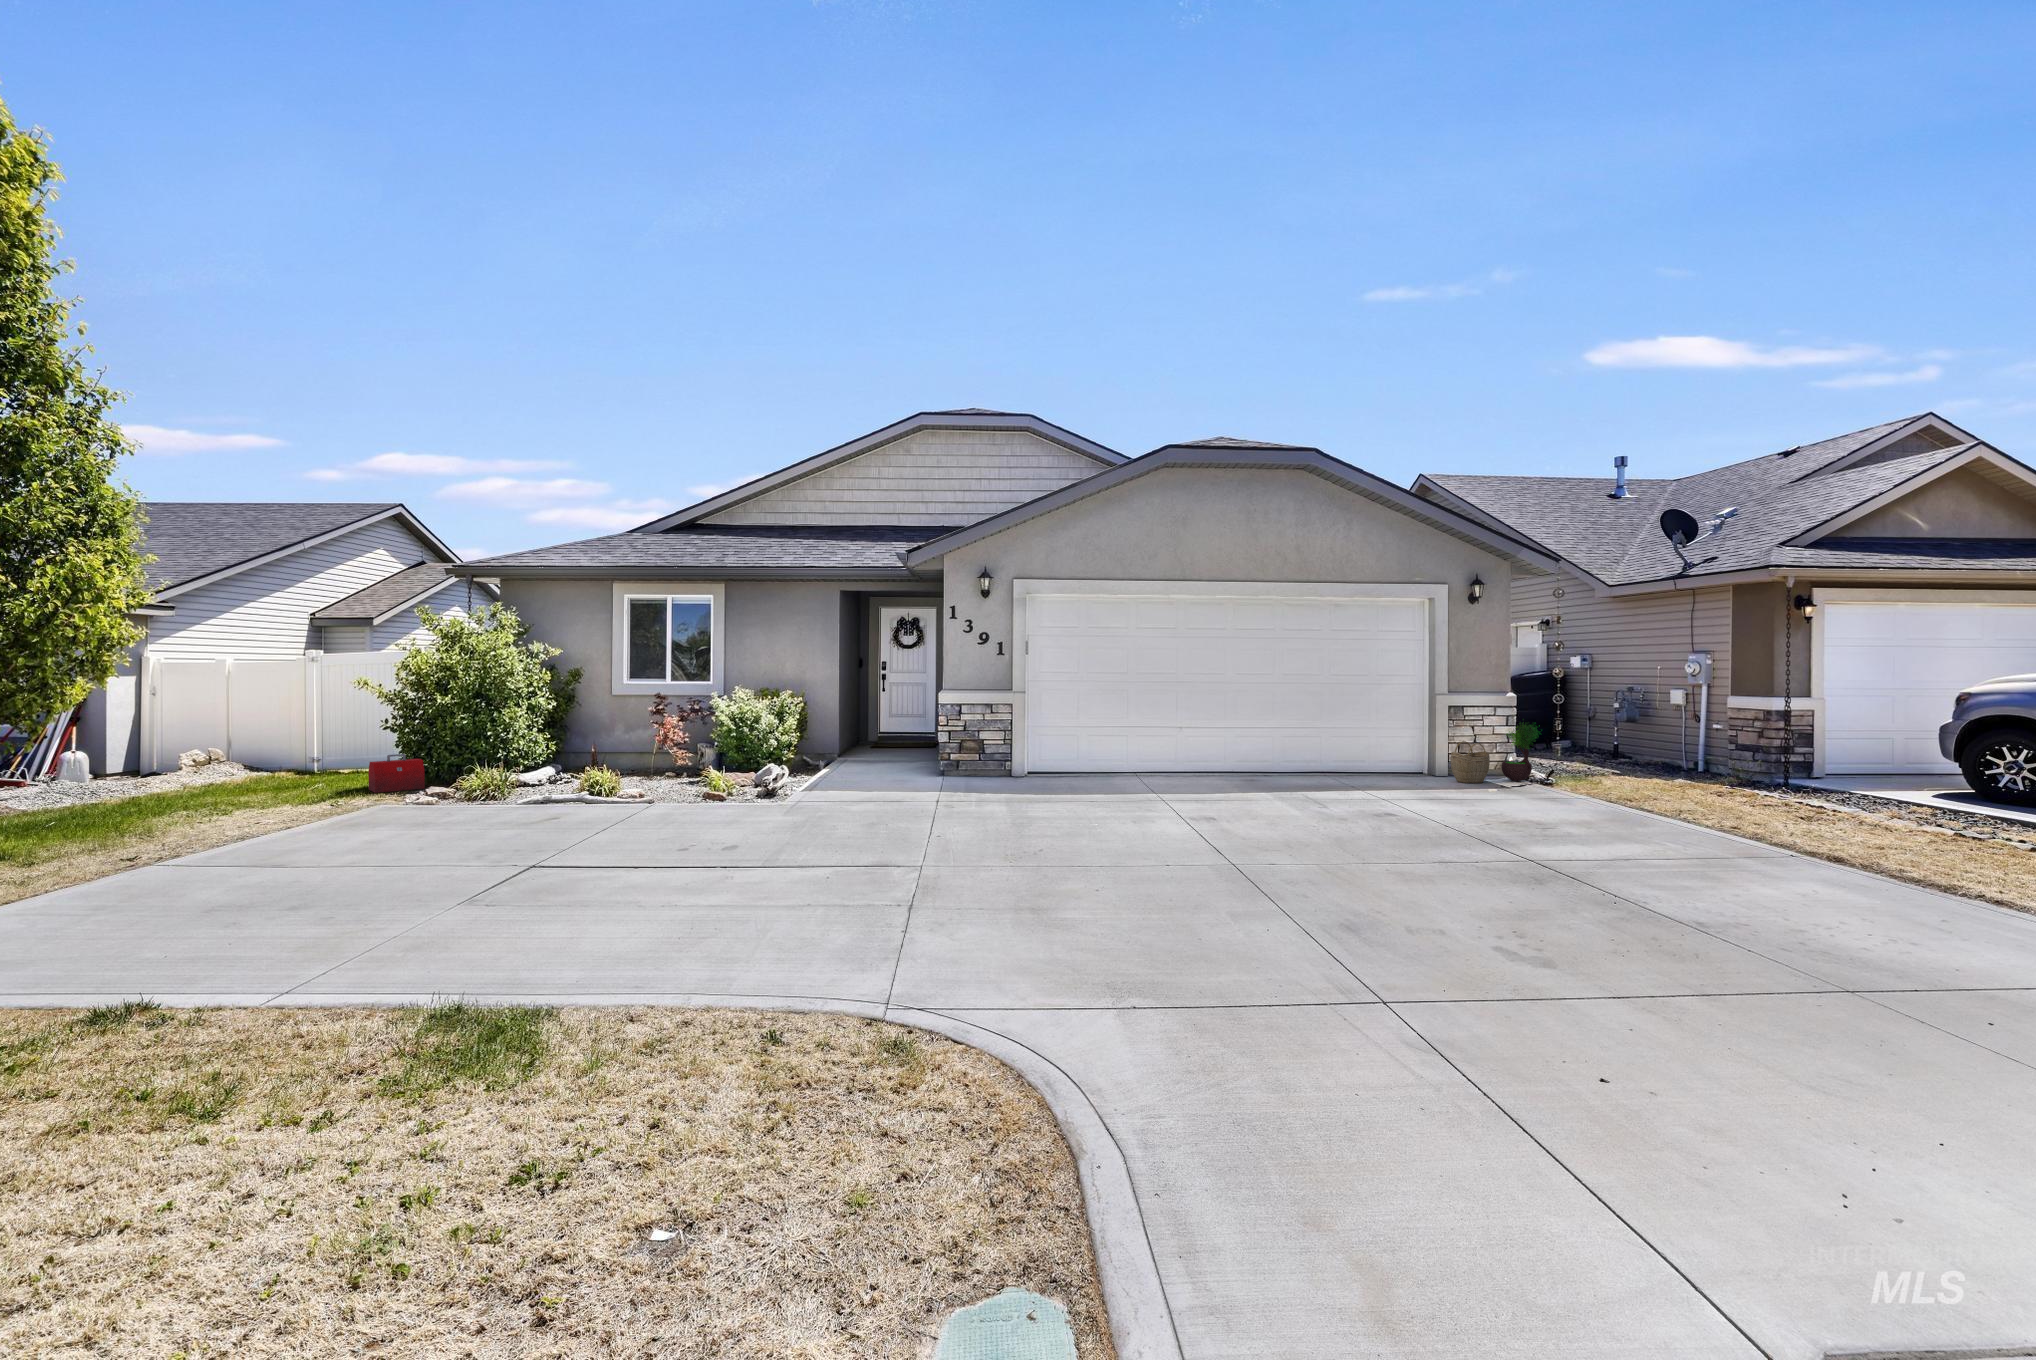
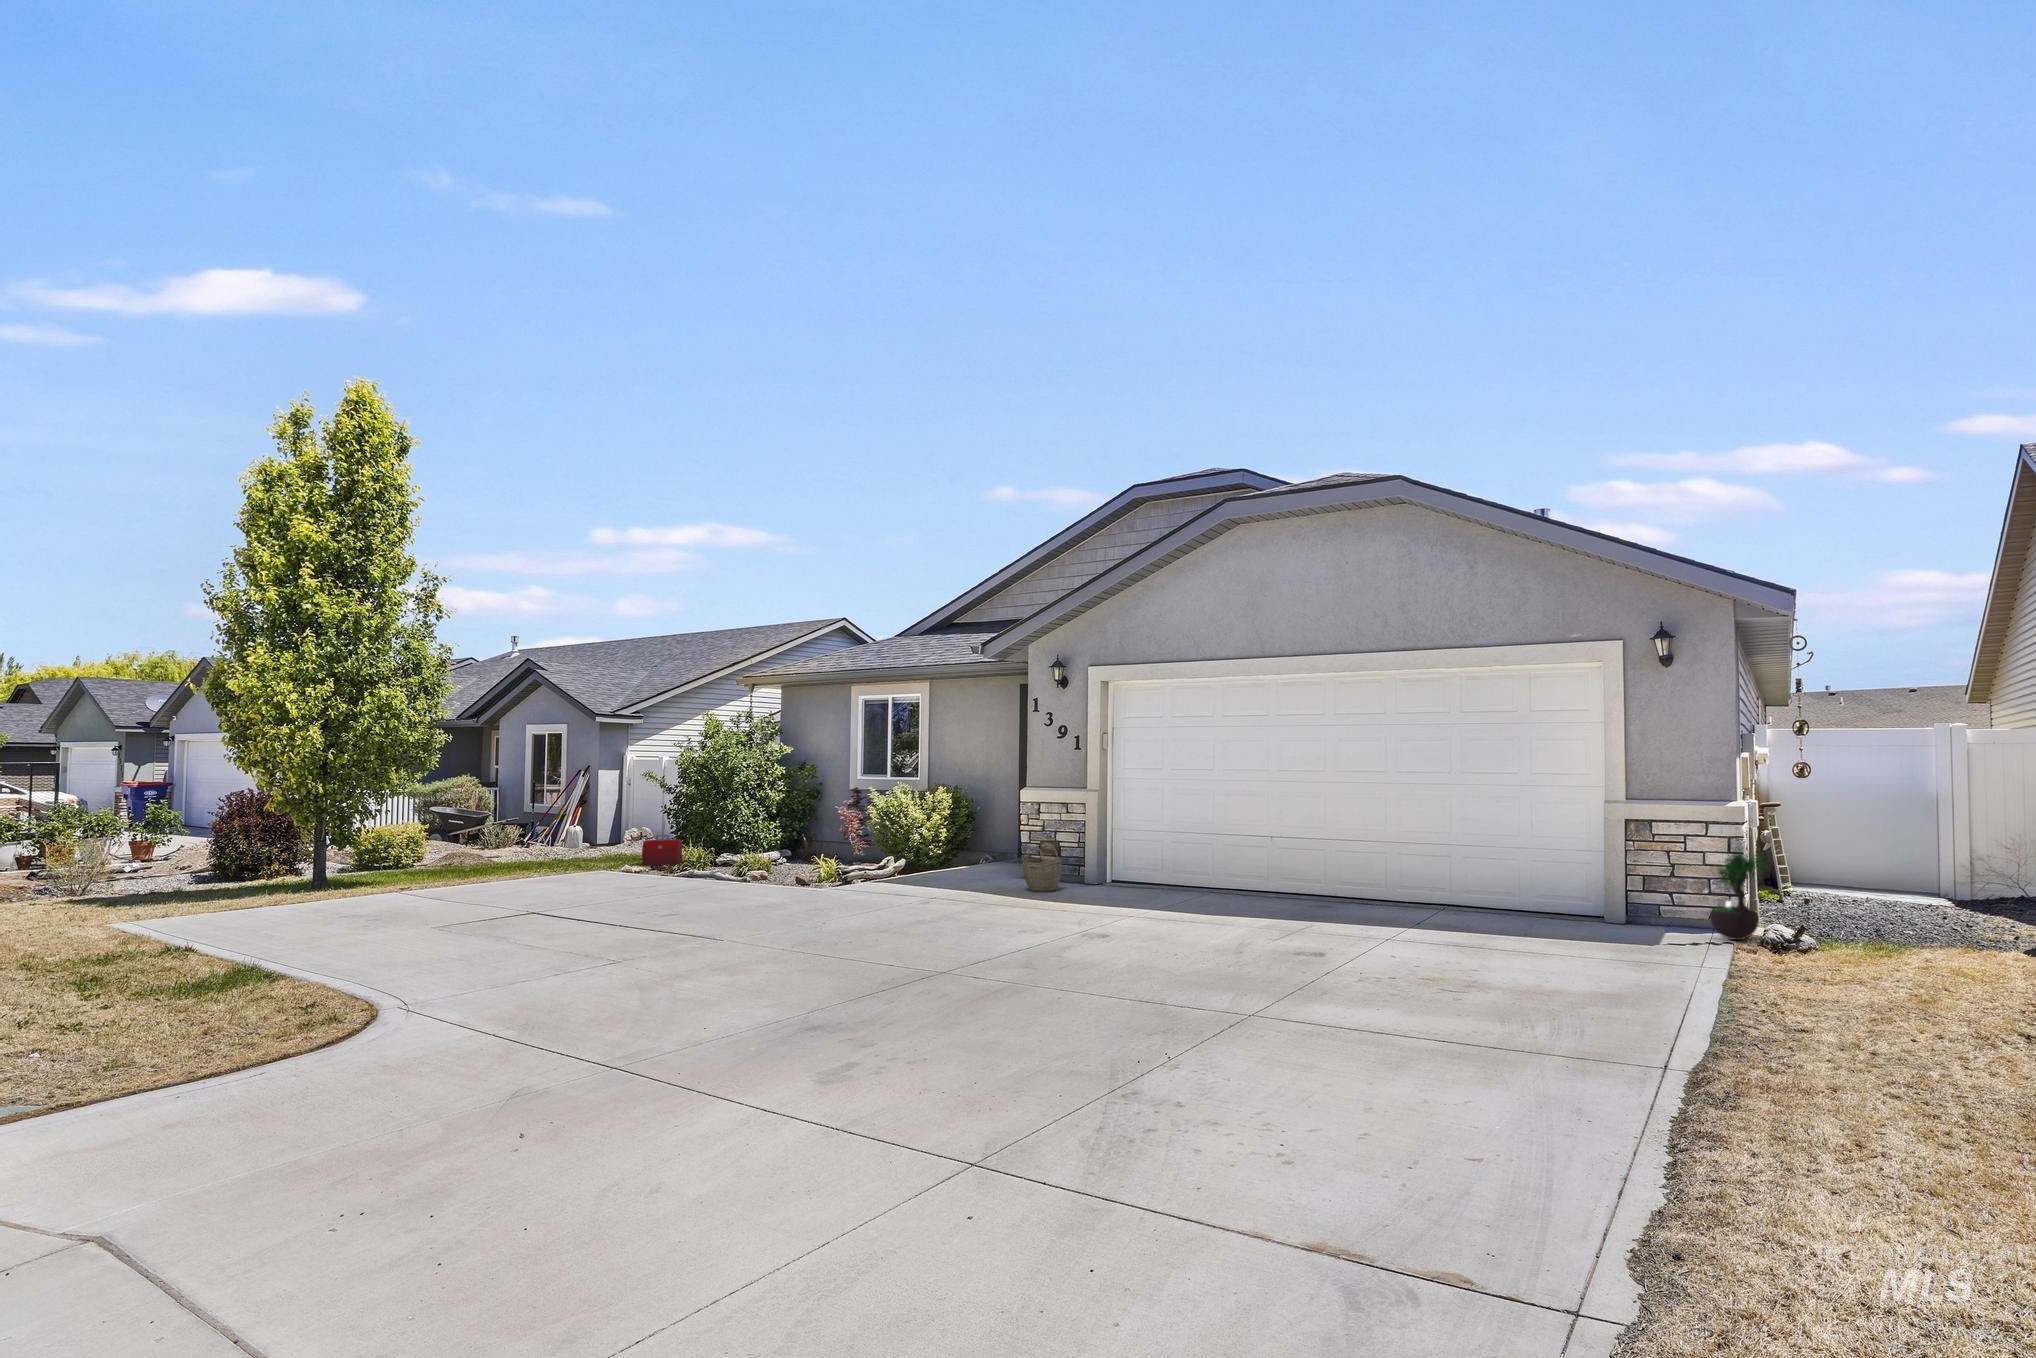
woven basket: present [1451,741,1490,783] -> present [1023,845,1062,892]

